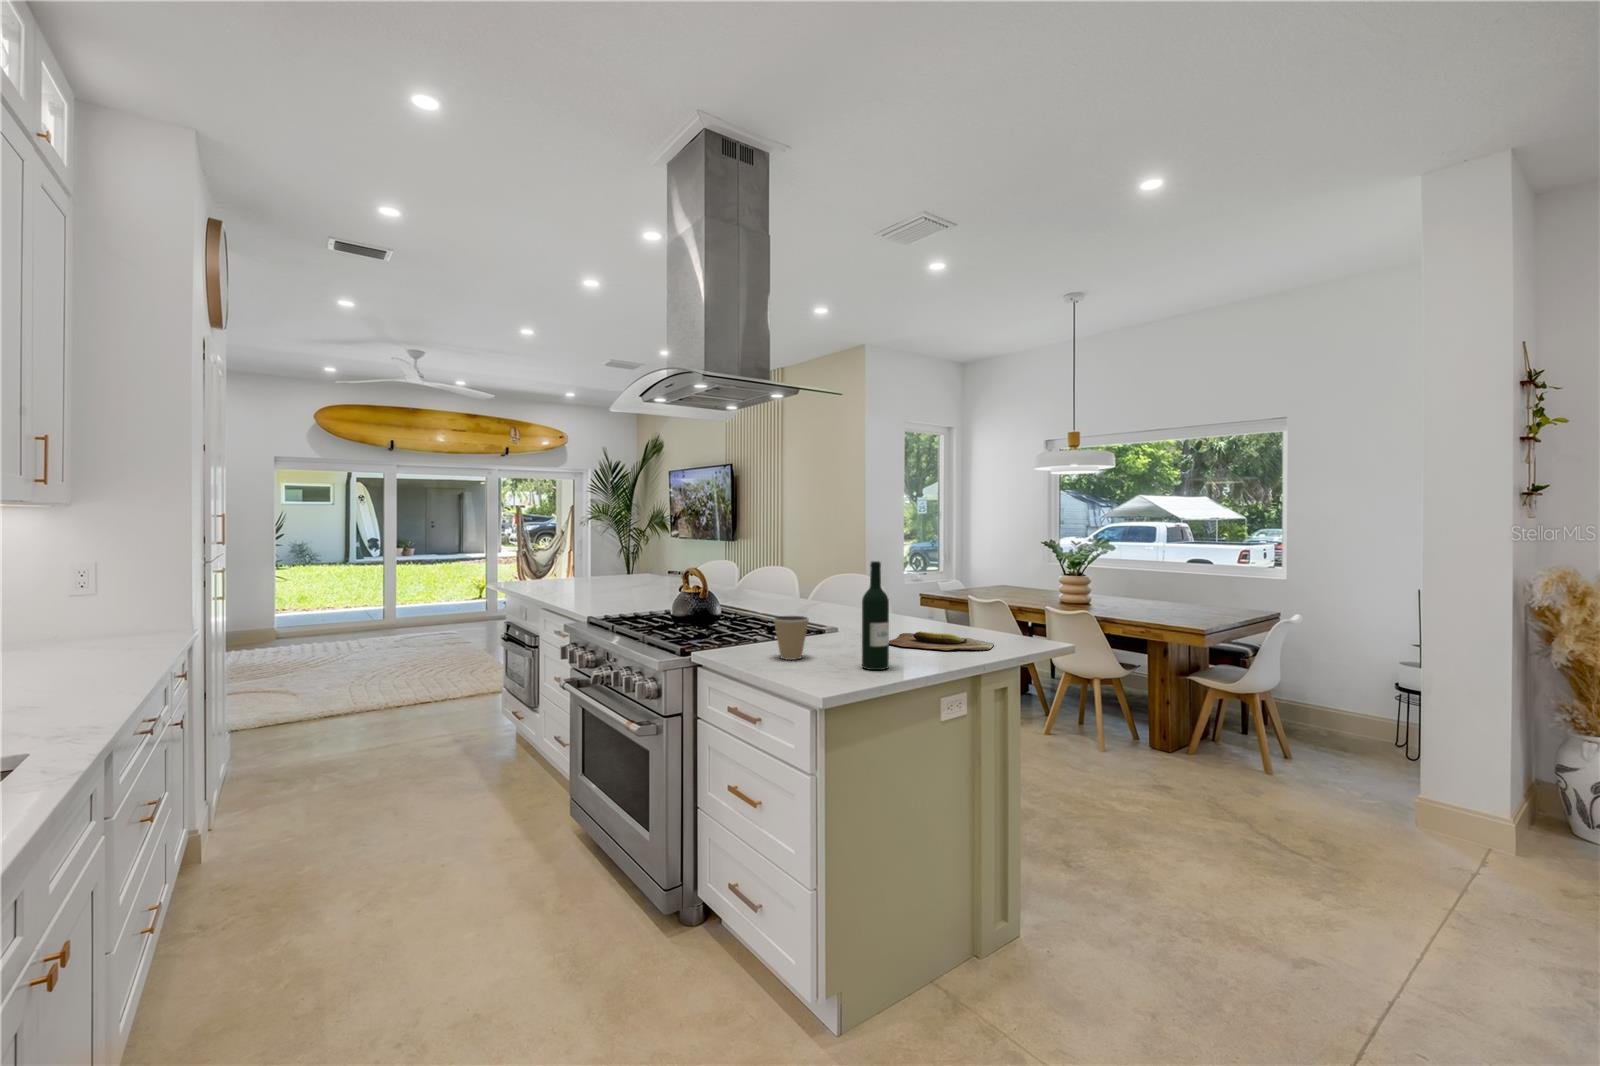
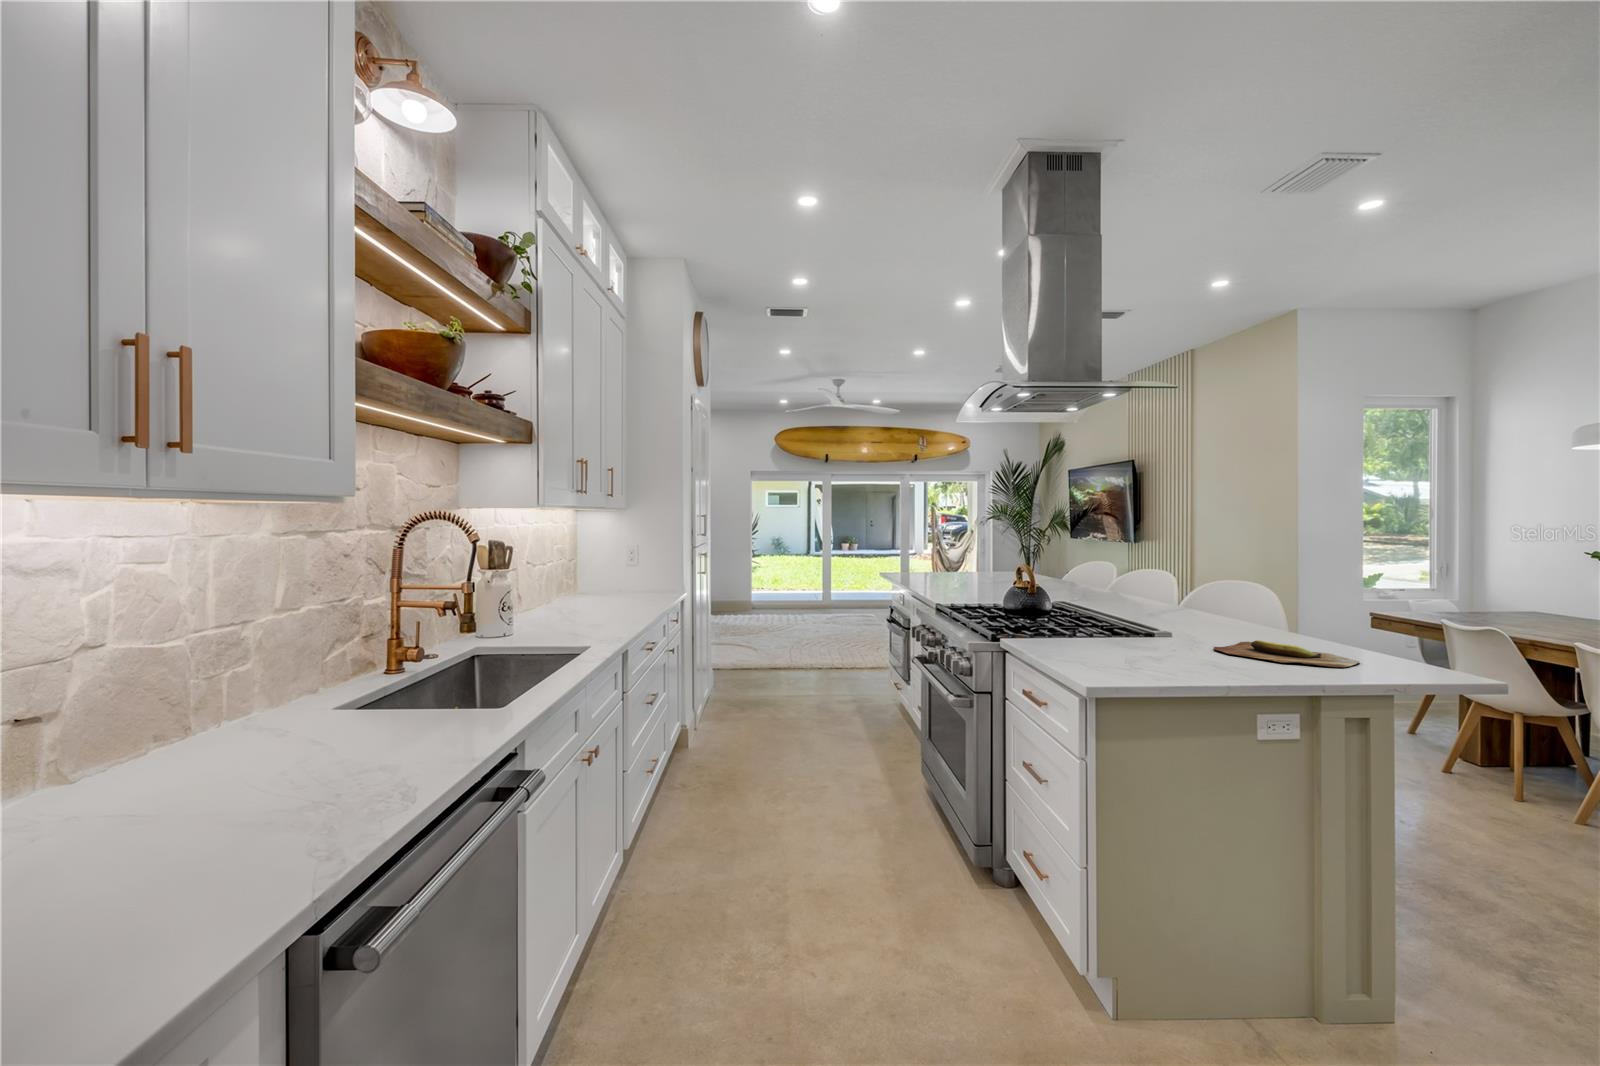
wine bottle: present [862,561,889,670] -> none [1156,561,1187,672]
coffee cup: present [774,616,809,660] -> none [1071,611,1109,653]

